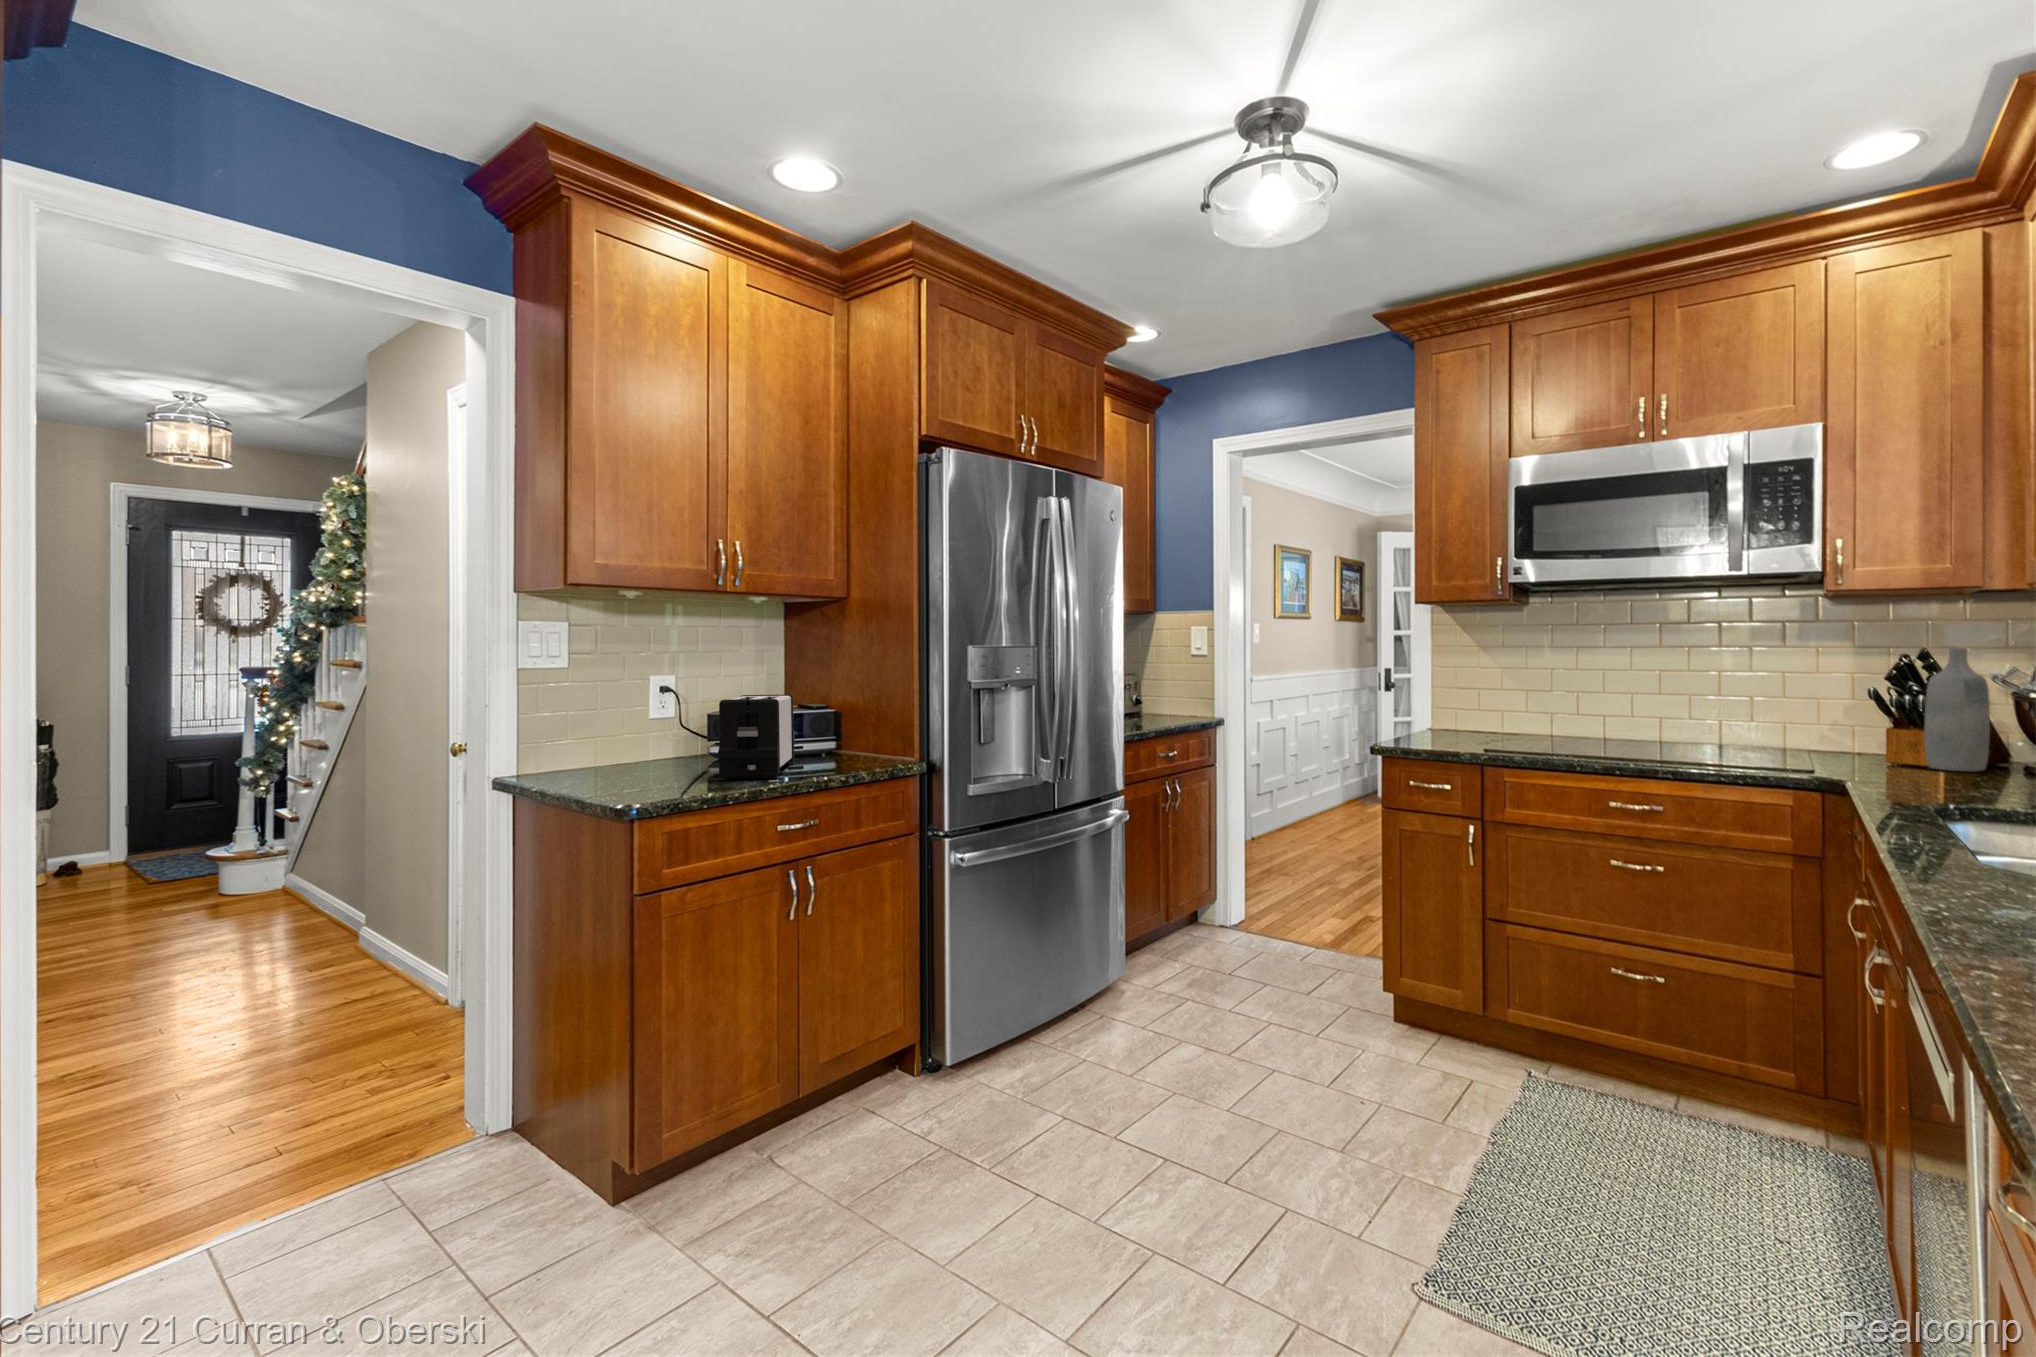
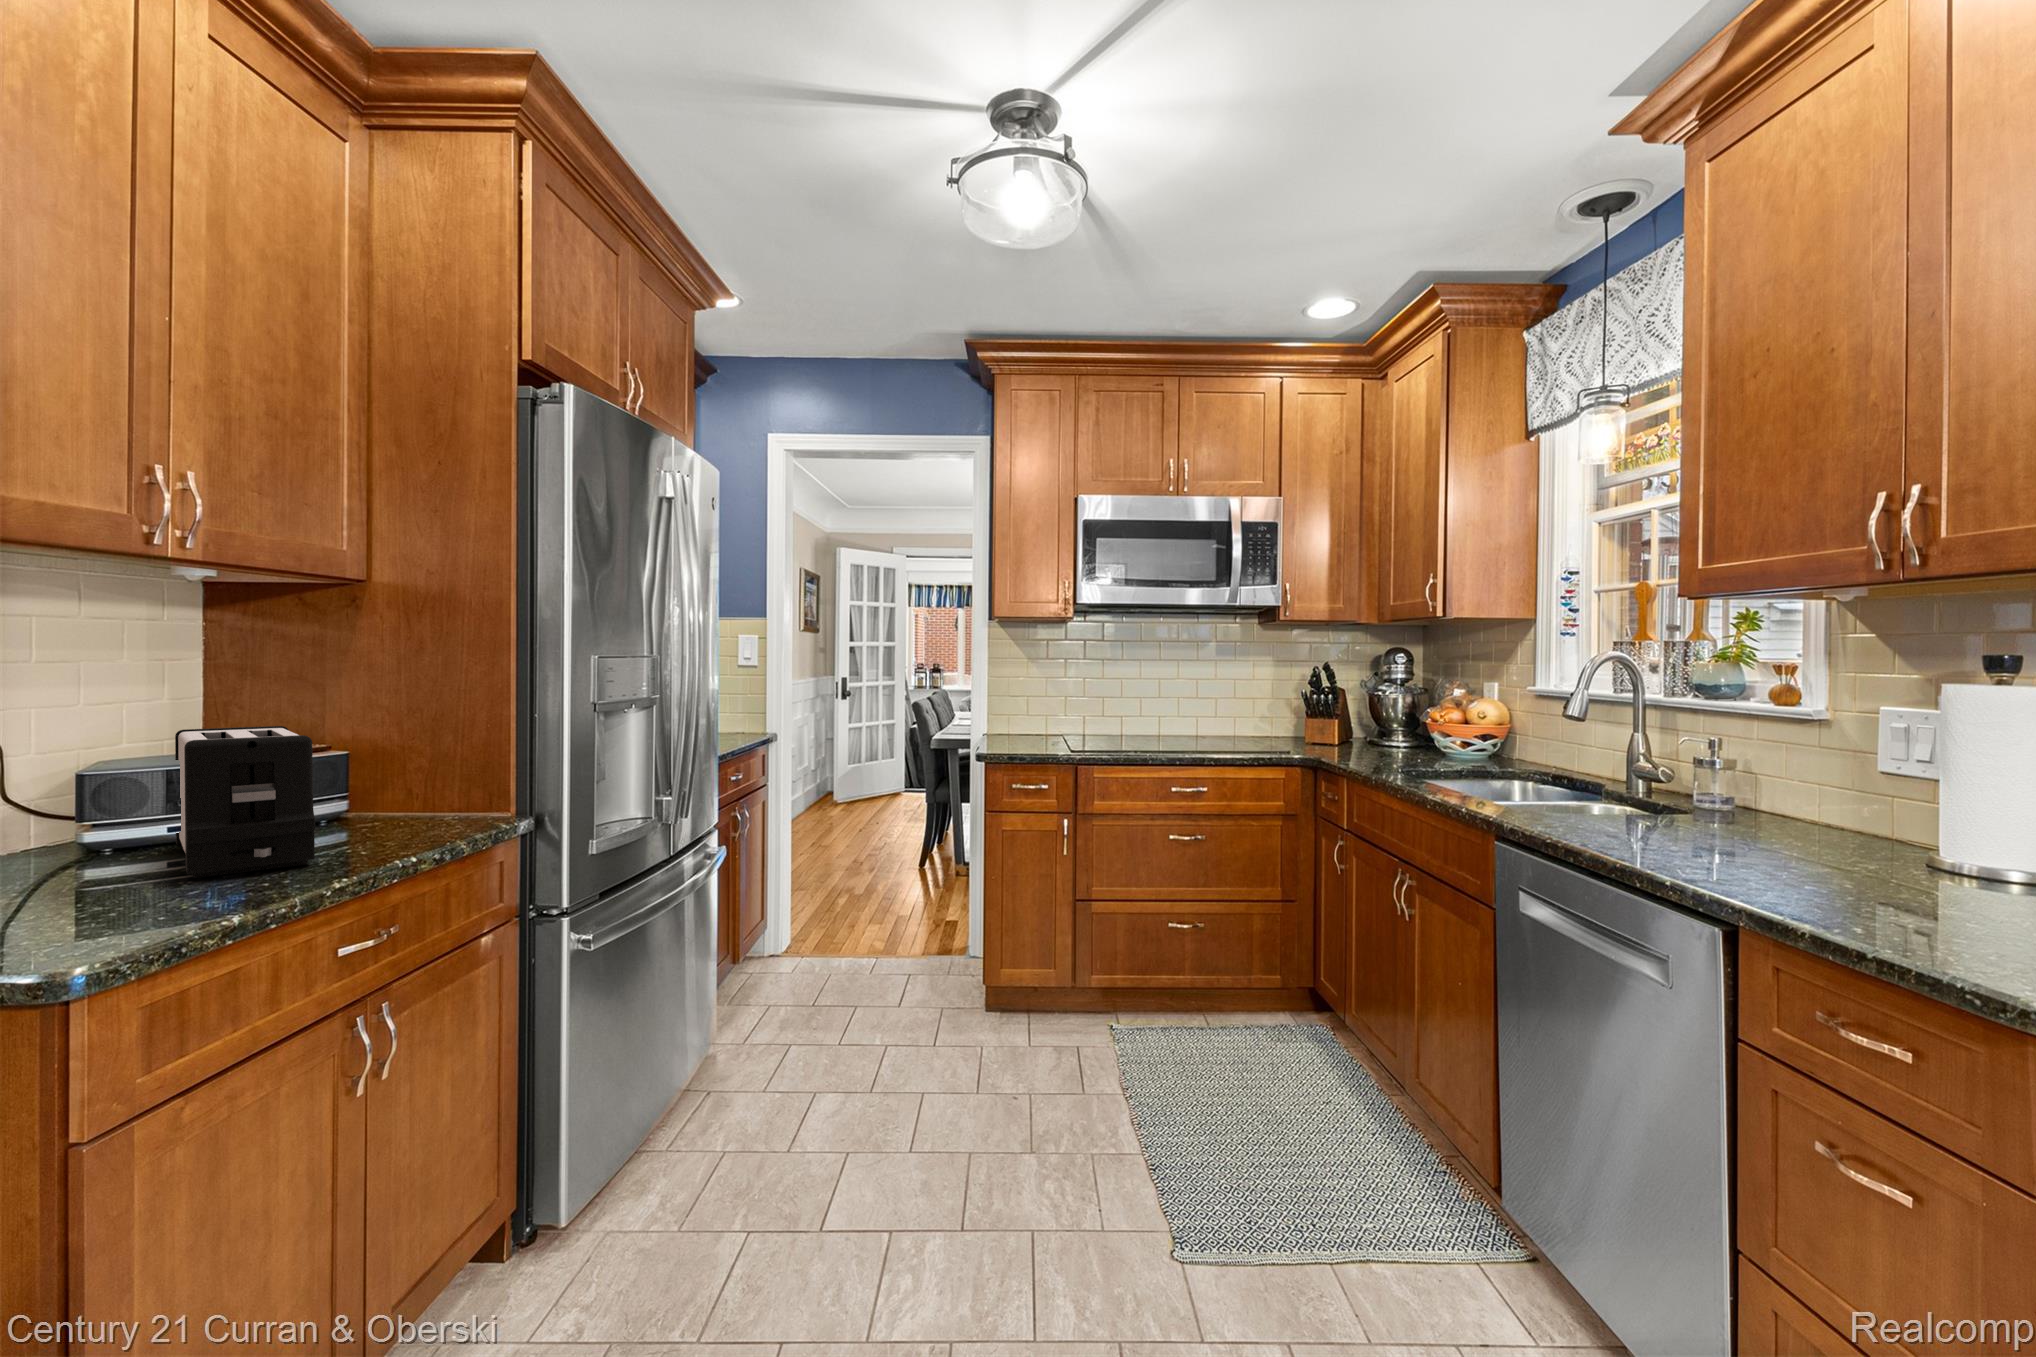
bottle: present [1925,648,1990,771] -> none [1347,667,1380,752]

